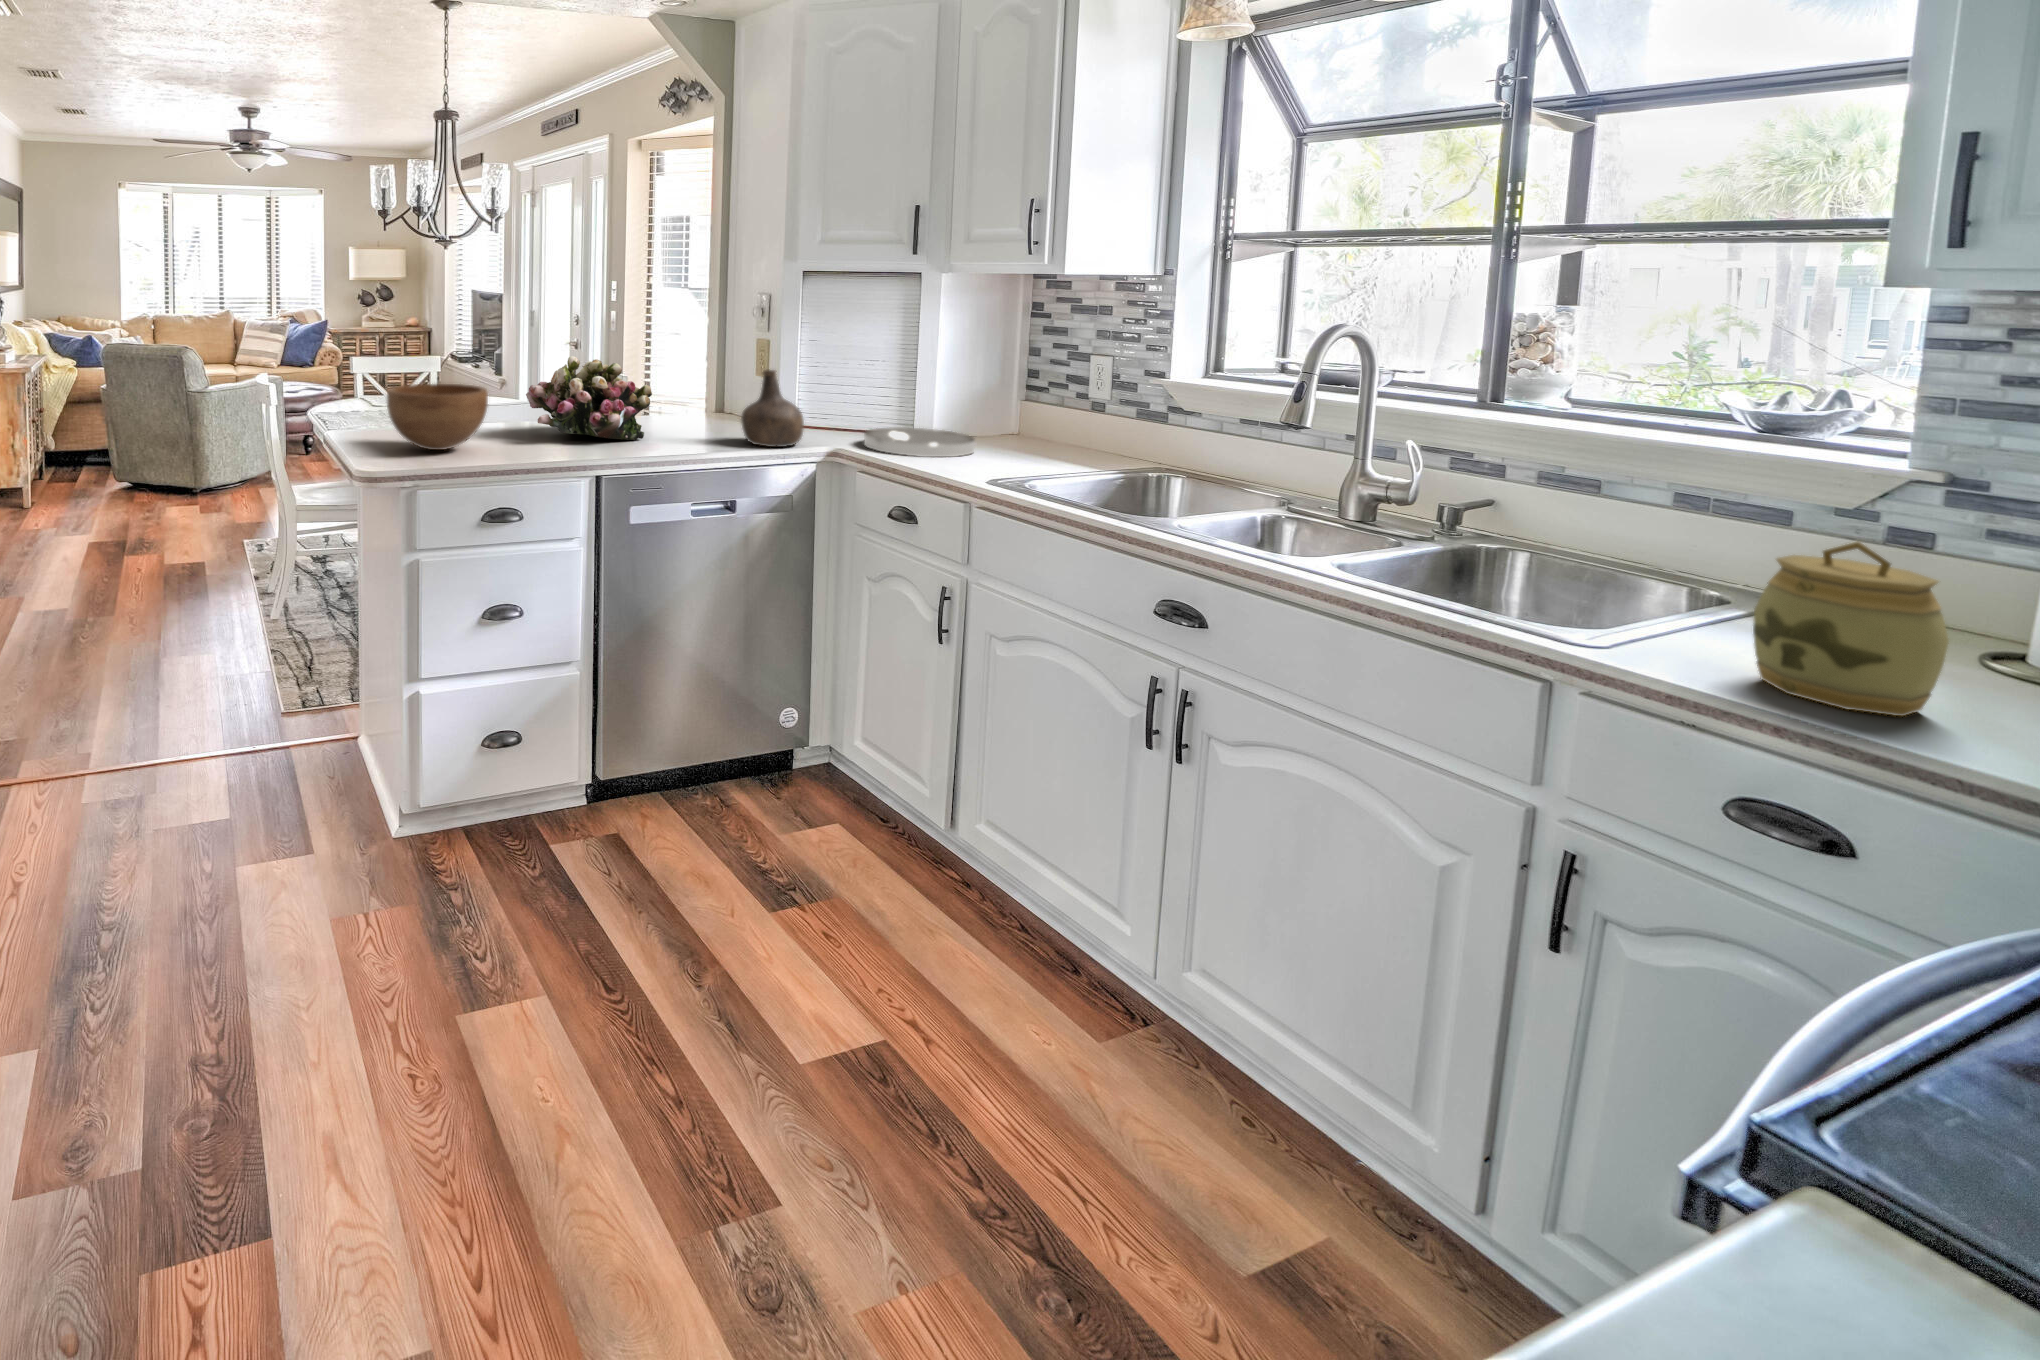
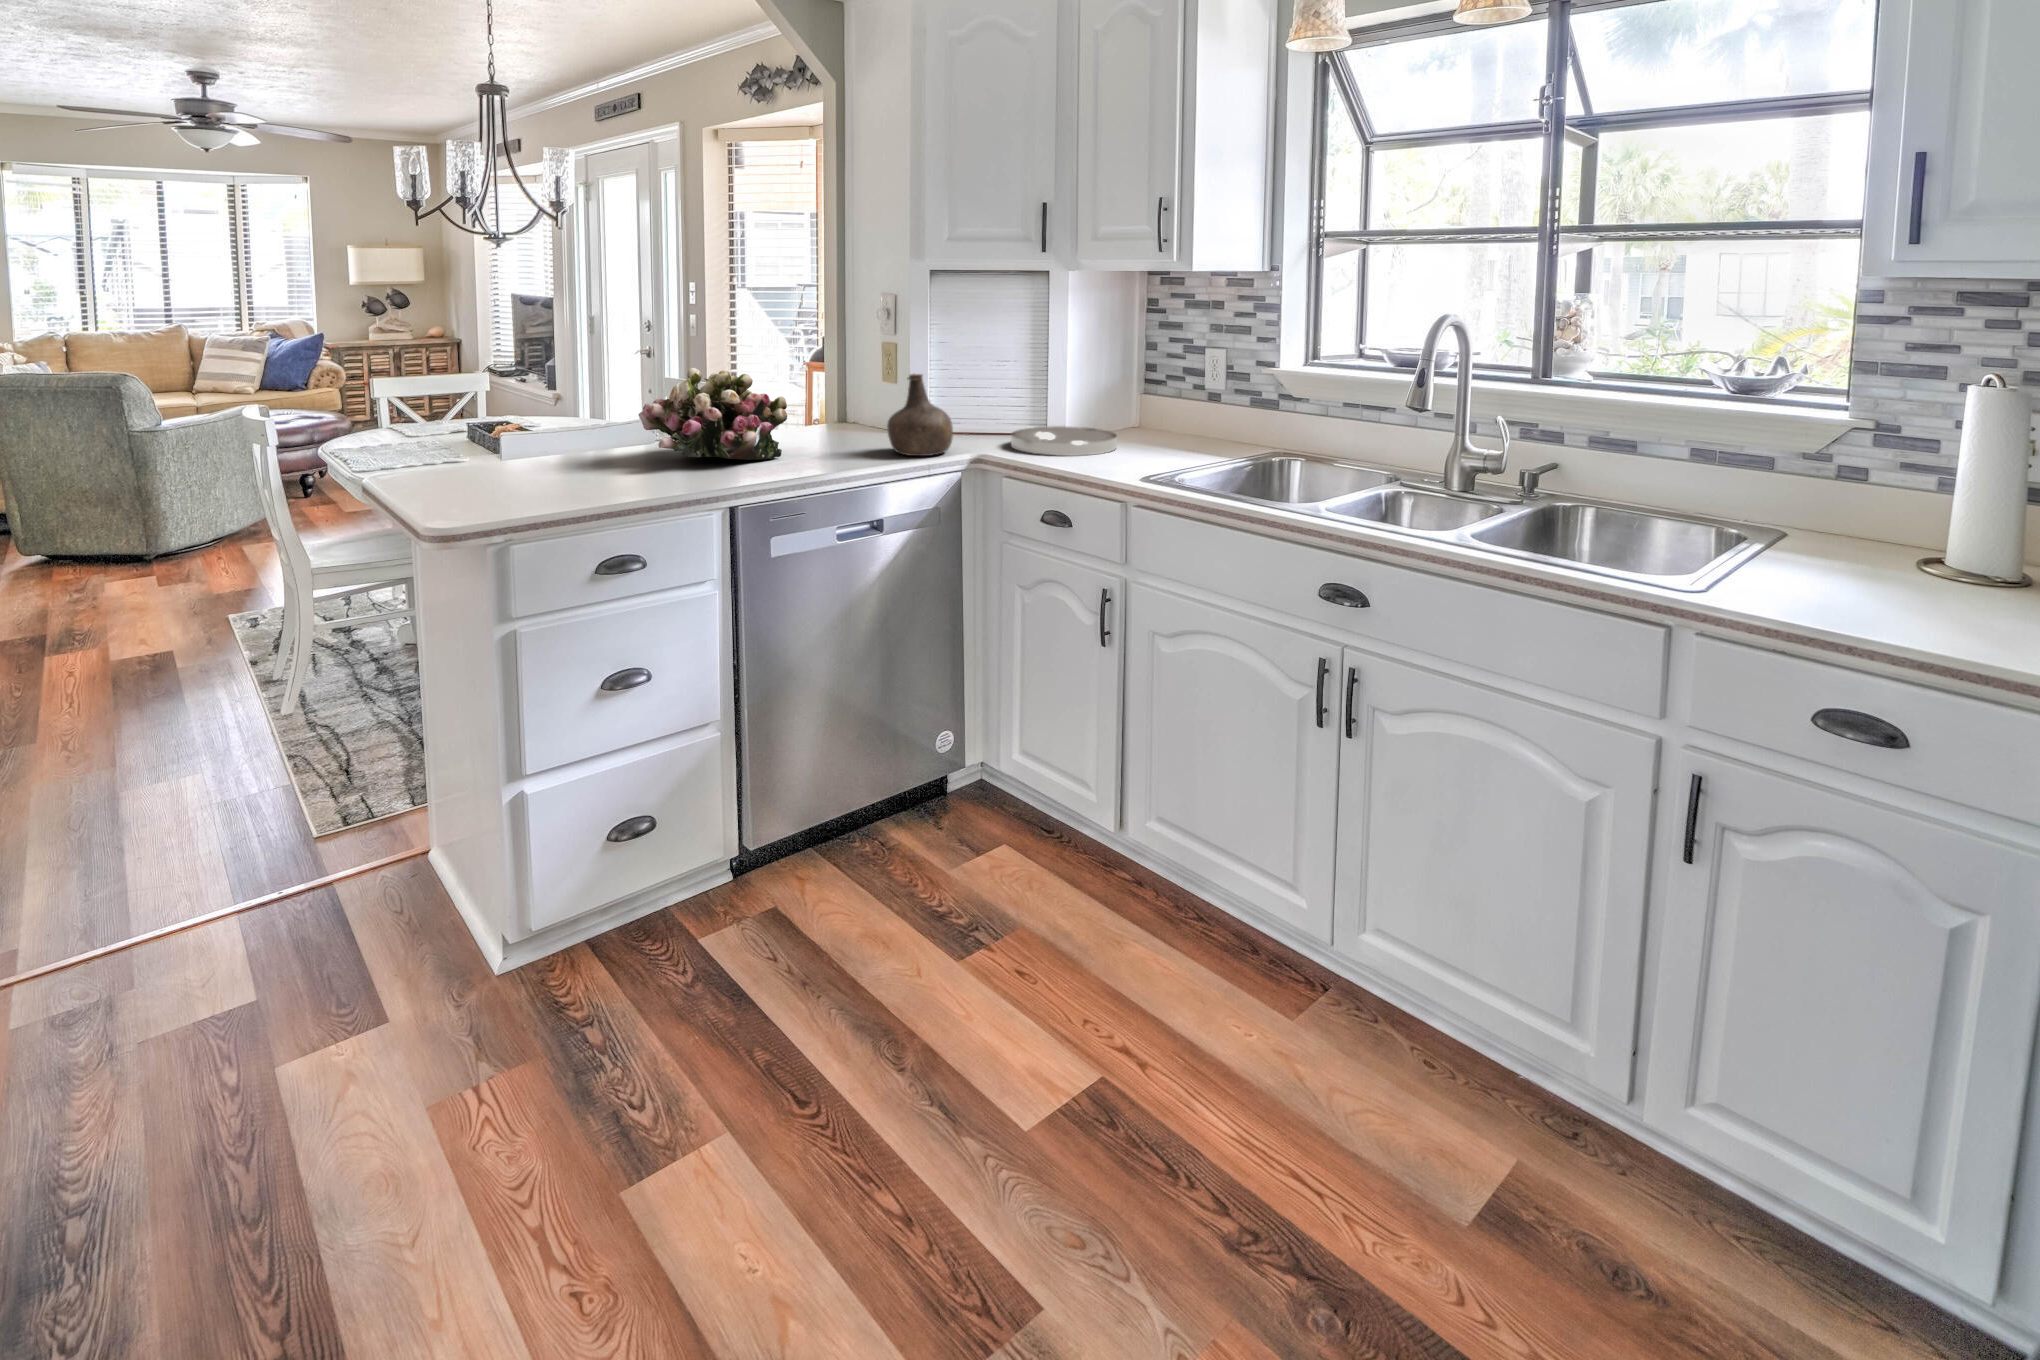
bowl: present [387,384,488,450] -> none [463,407,599,490]
jar: present [1753,542,1949,716] -> none [1803,481,1930,621]

